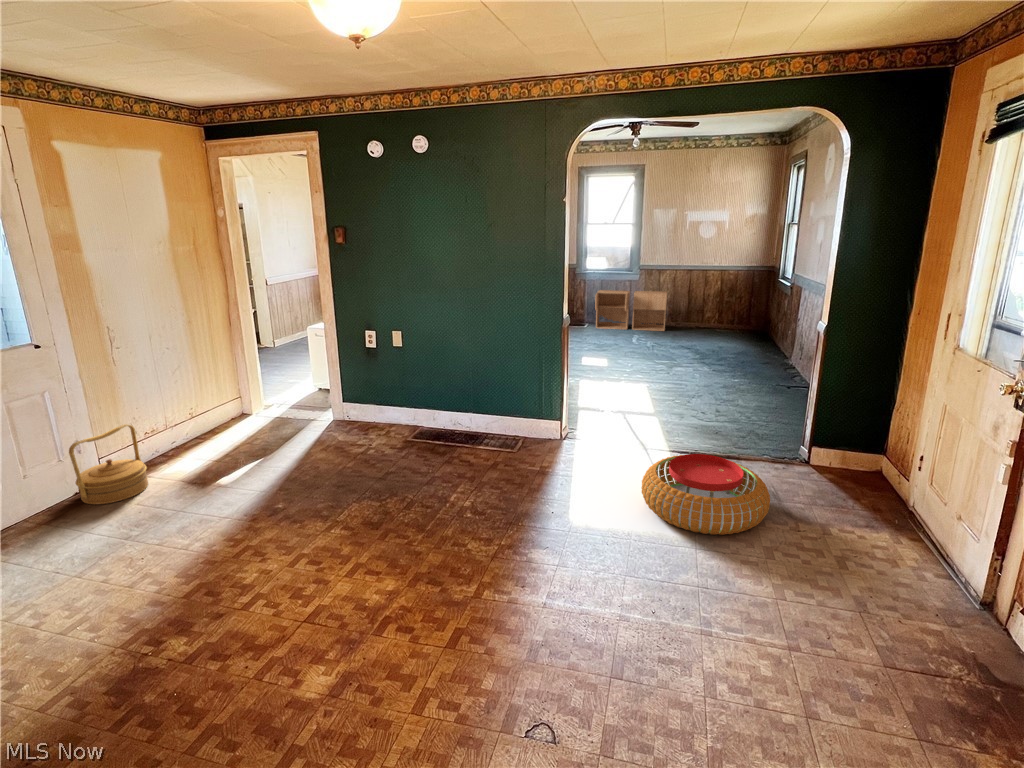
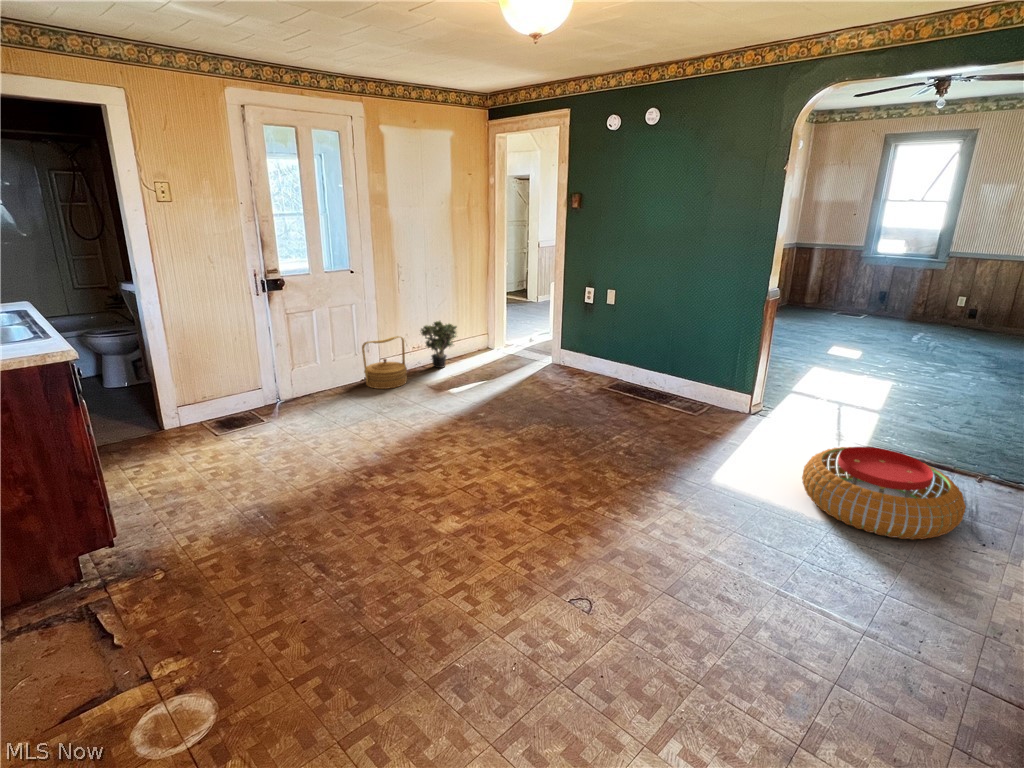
storage cabinet: present [595,290,667,331] -> none [869,277,981,333]
potted plant: none [151,393,209,454] -> present [421,321,457,368]

